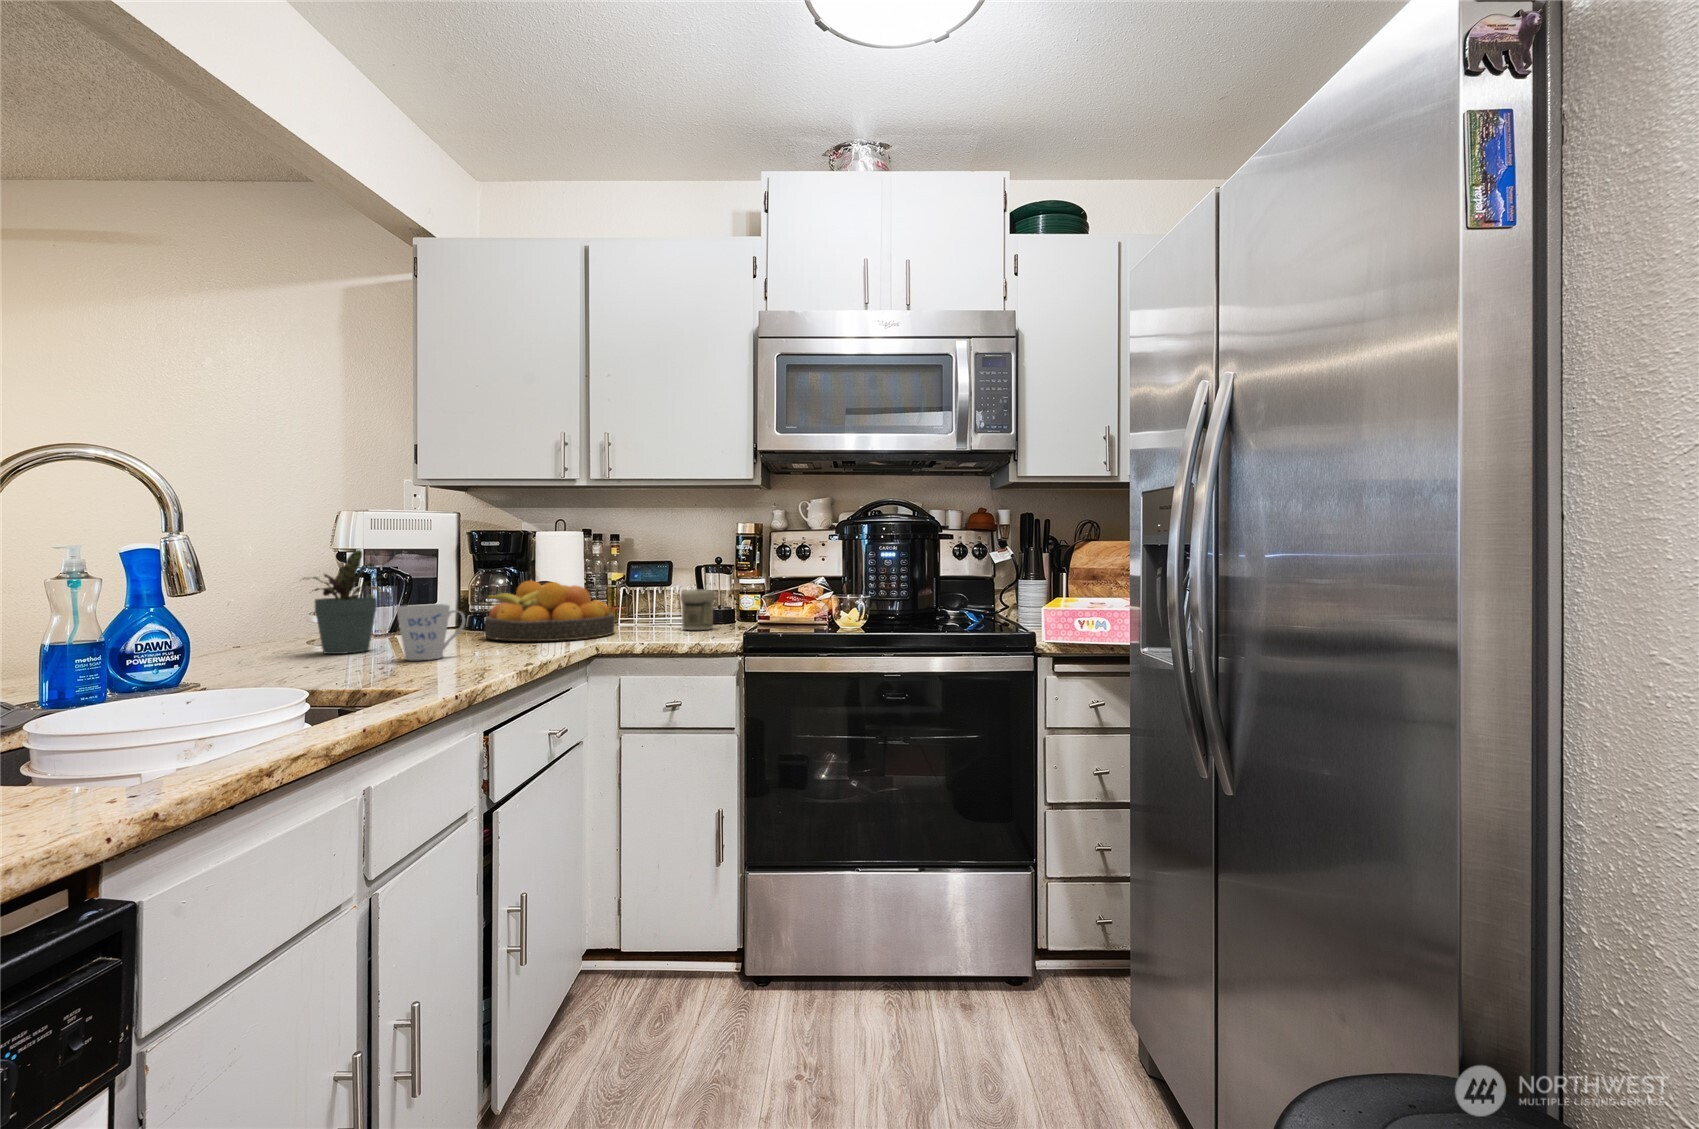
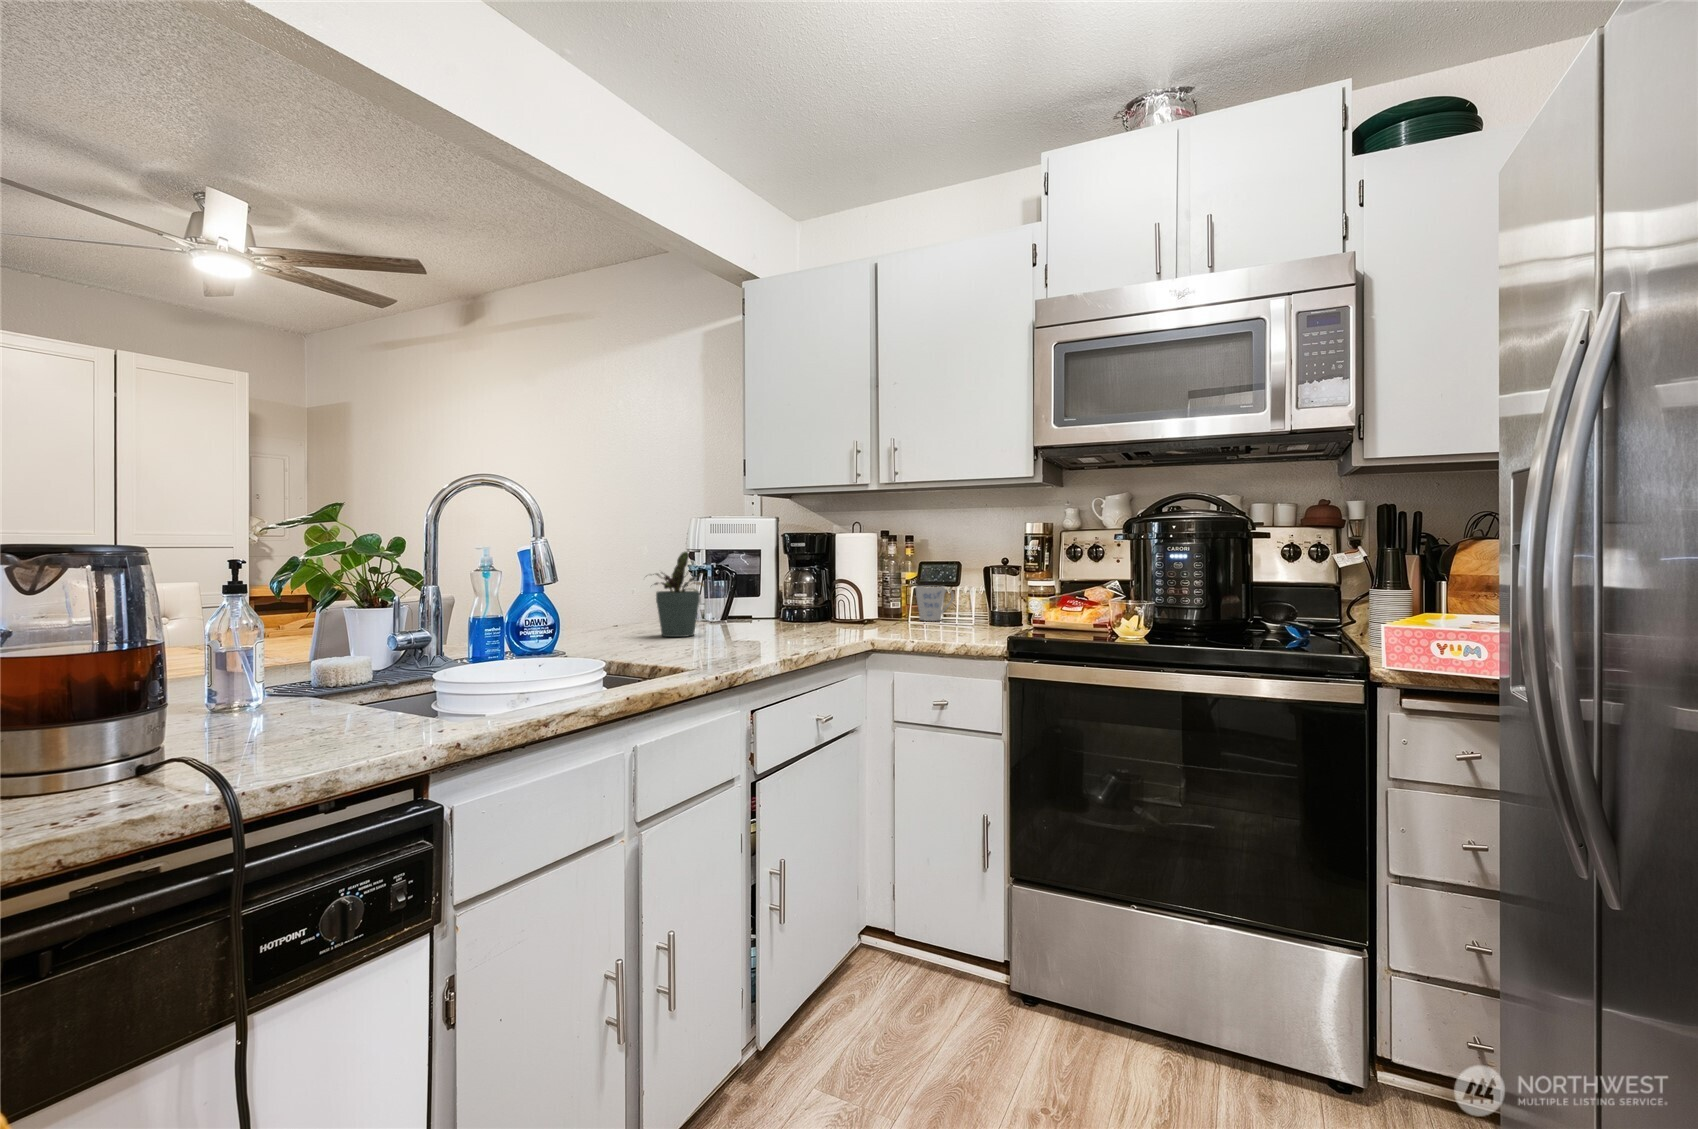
fruit bowl: present [484,581,615,641] -> none [784,580,897,635]
jar: present [680,590,715,630] -> none [959,591,993,632]
mug: present [397,604,465,660] -> present [916,586,954,621]

